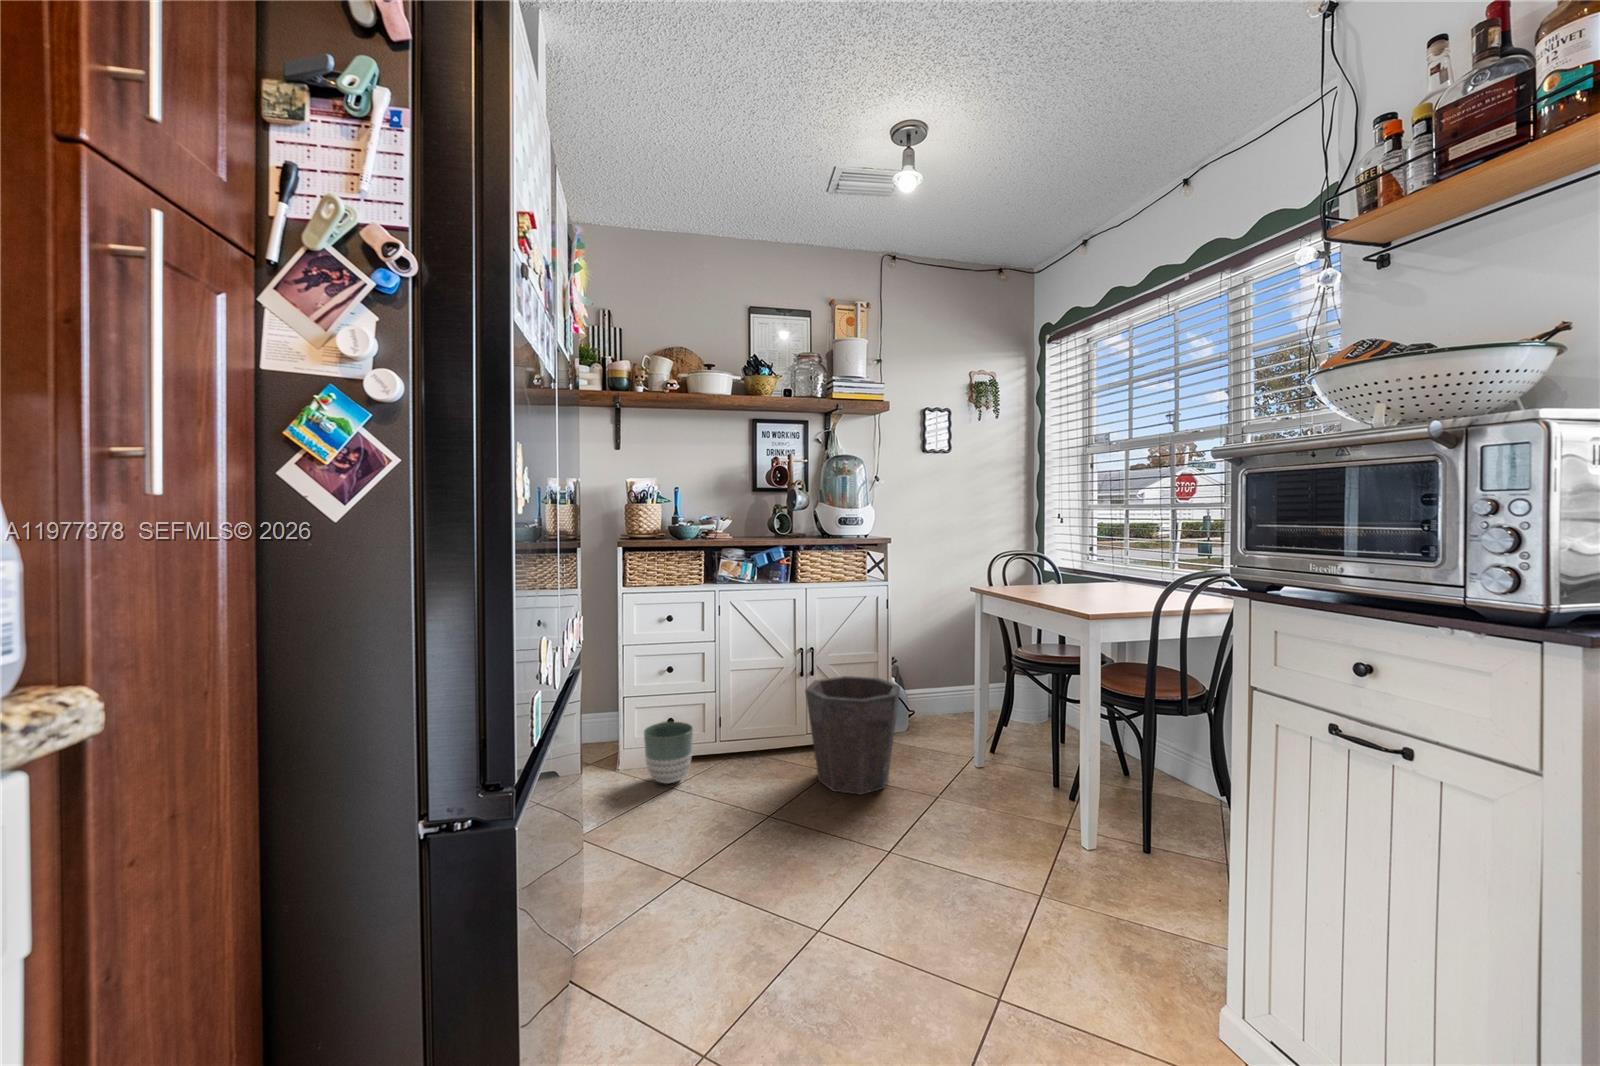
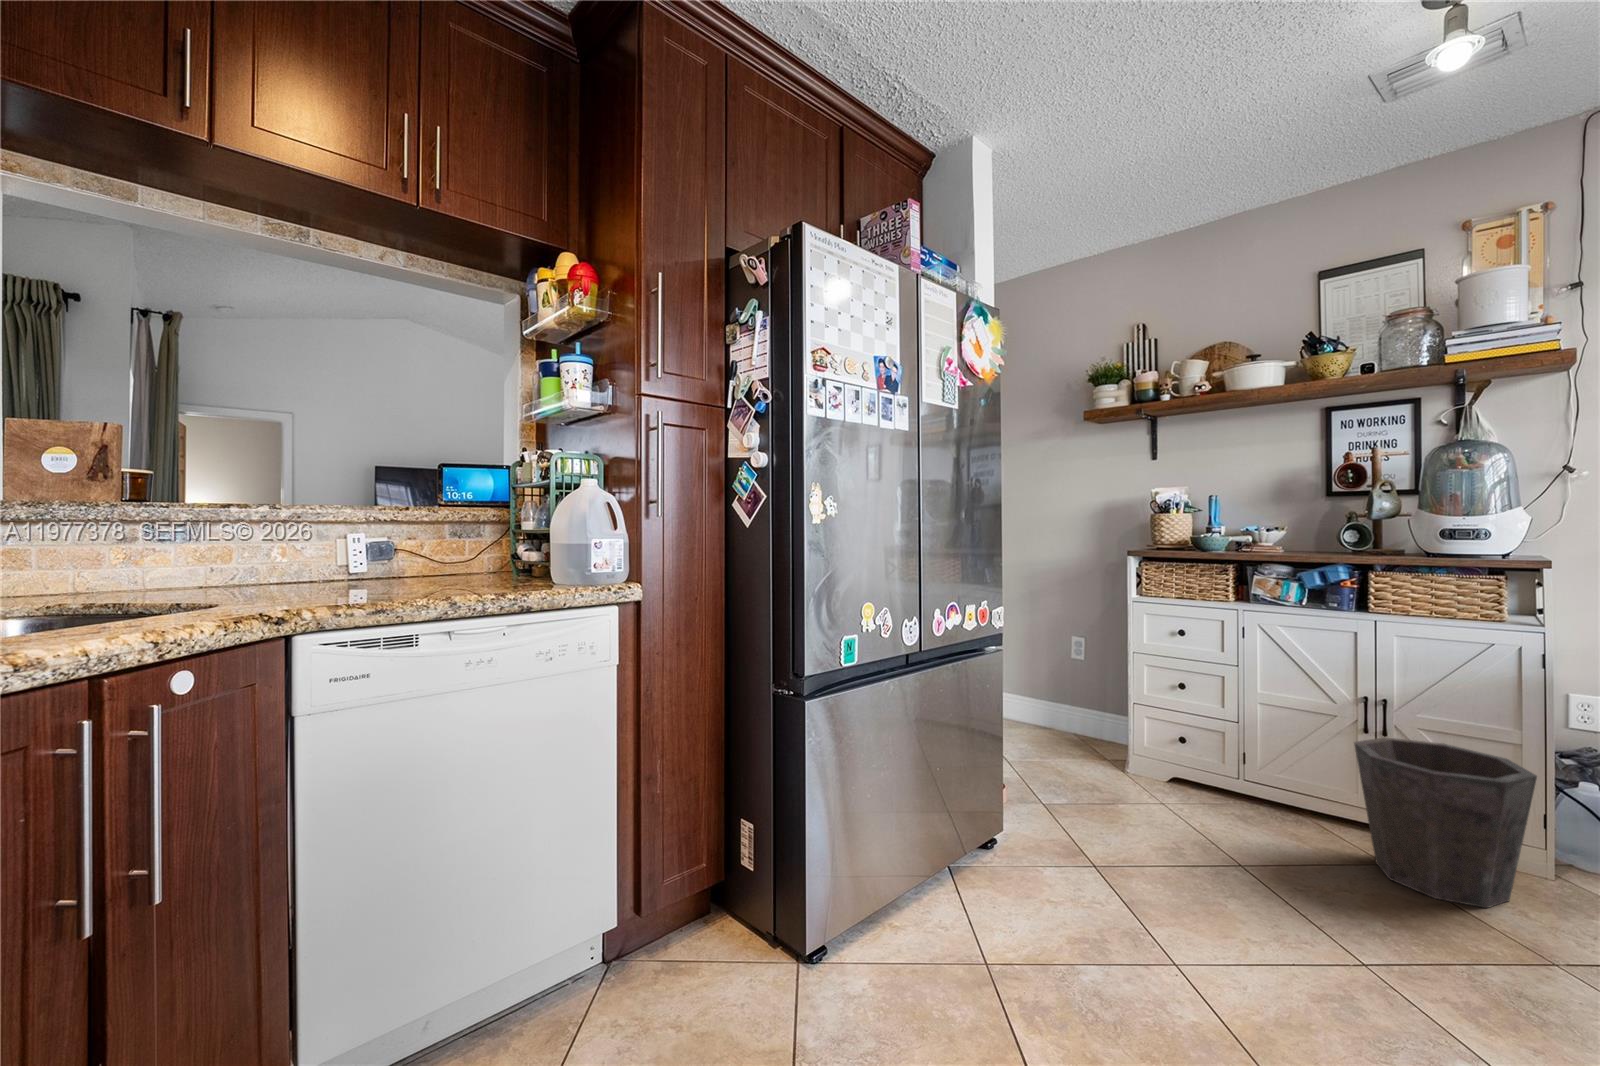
planter: present [644,722,693,784] -> none [1150,738,1207,801]

